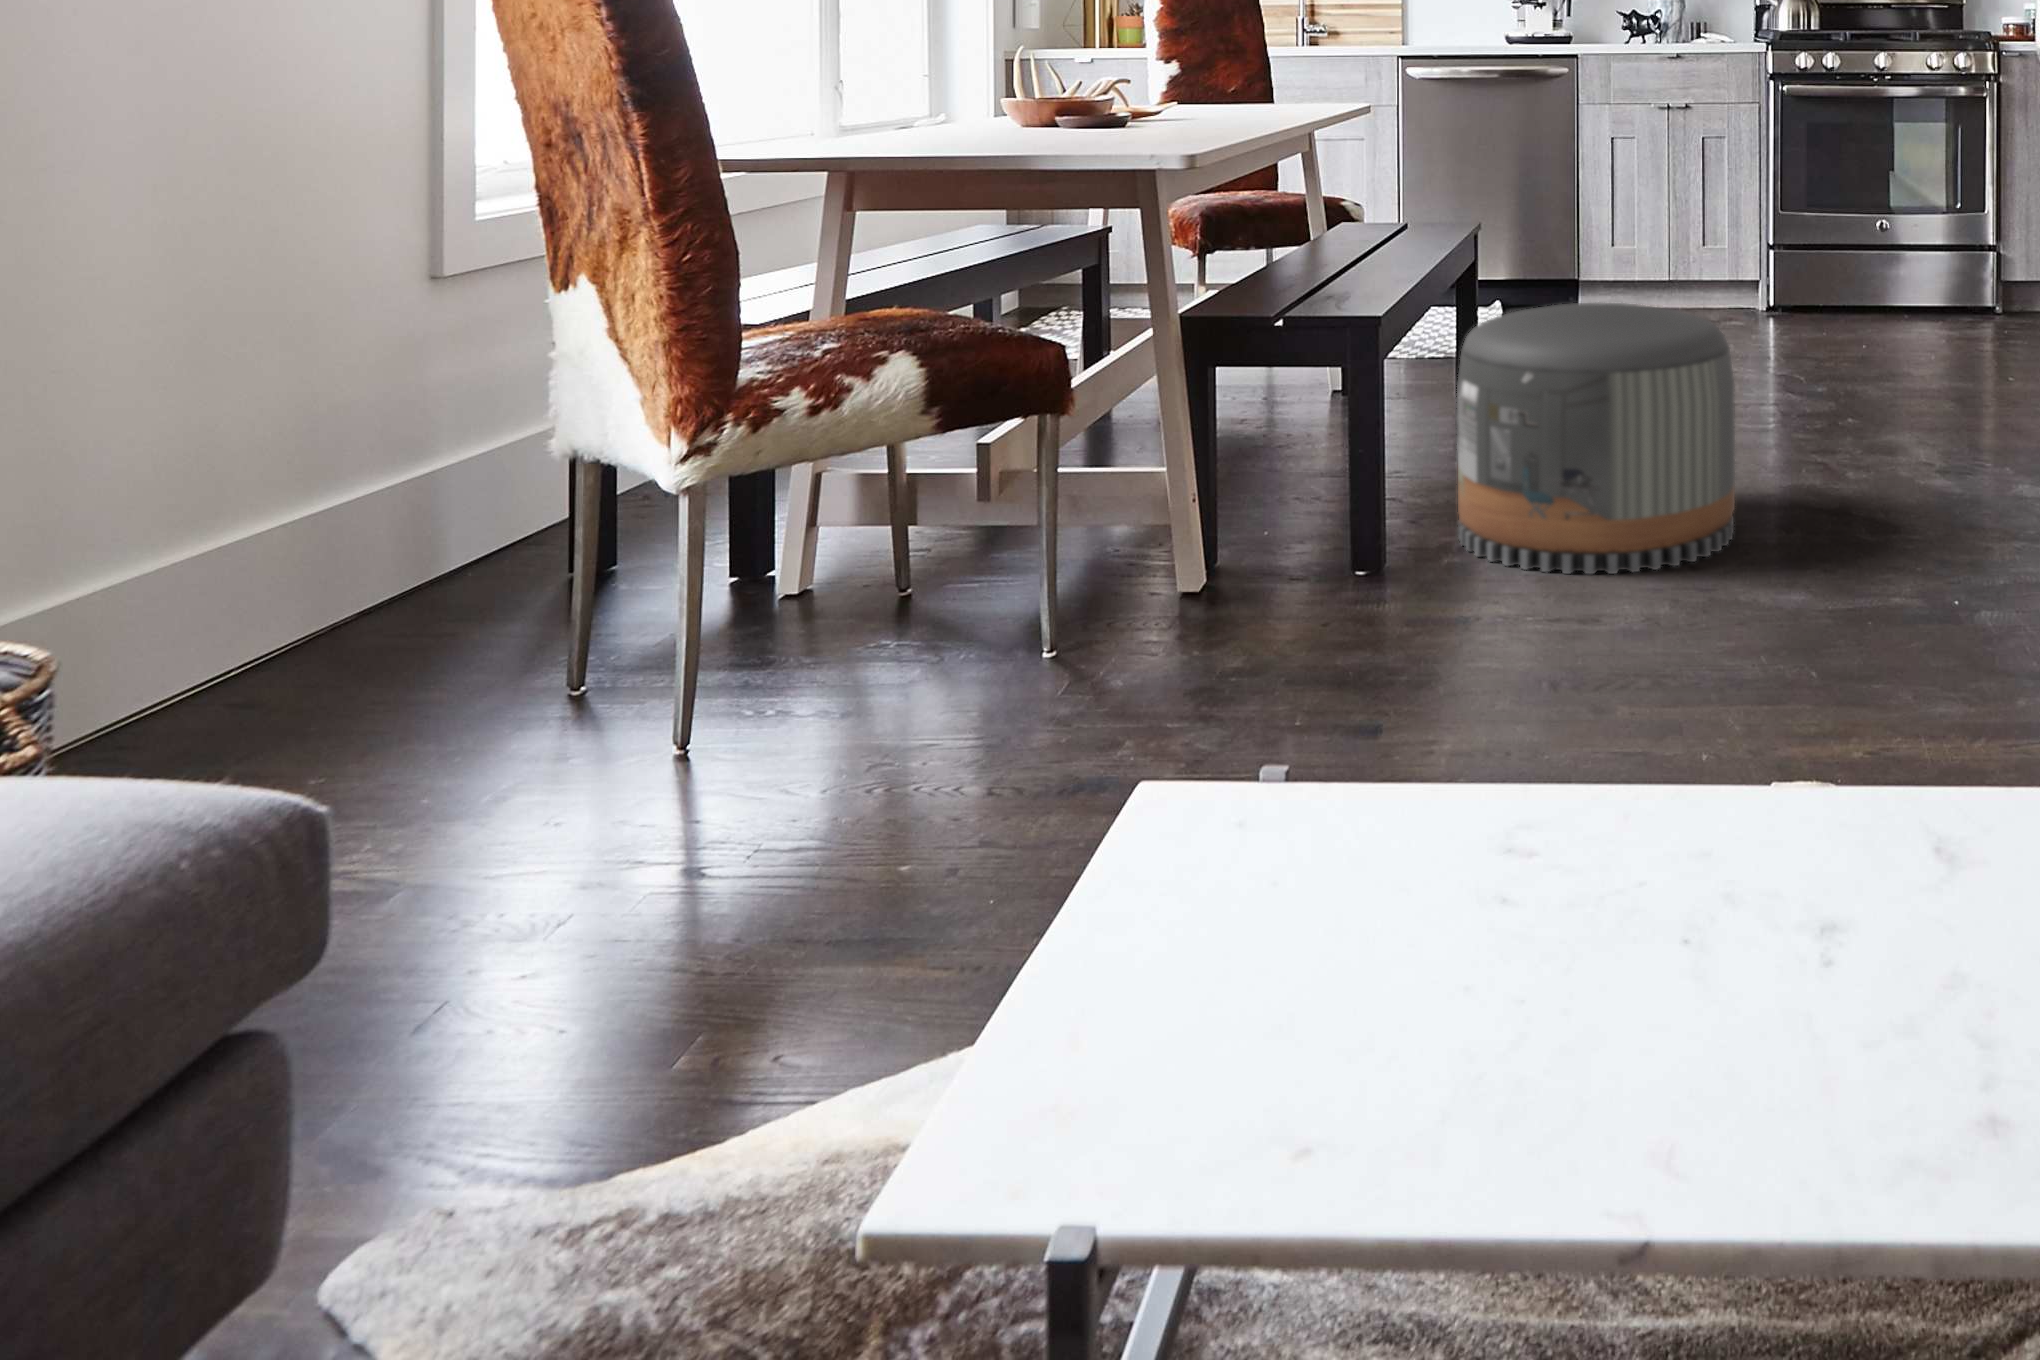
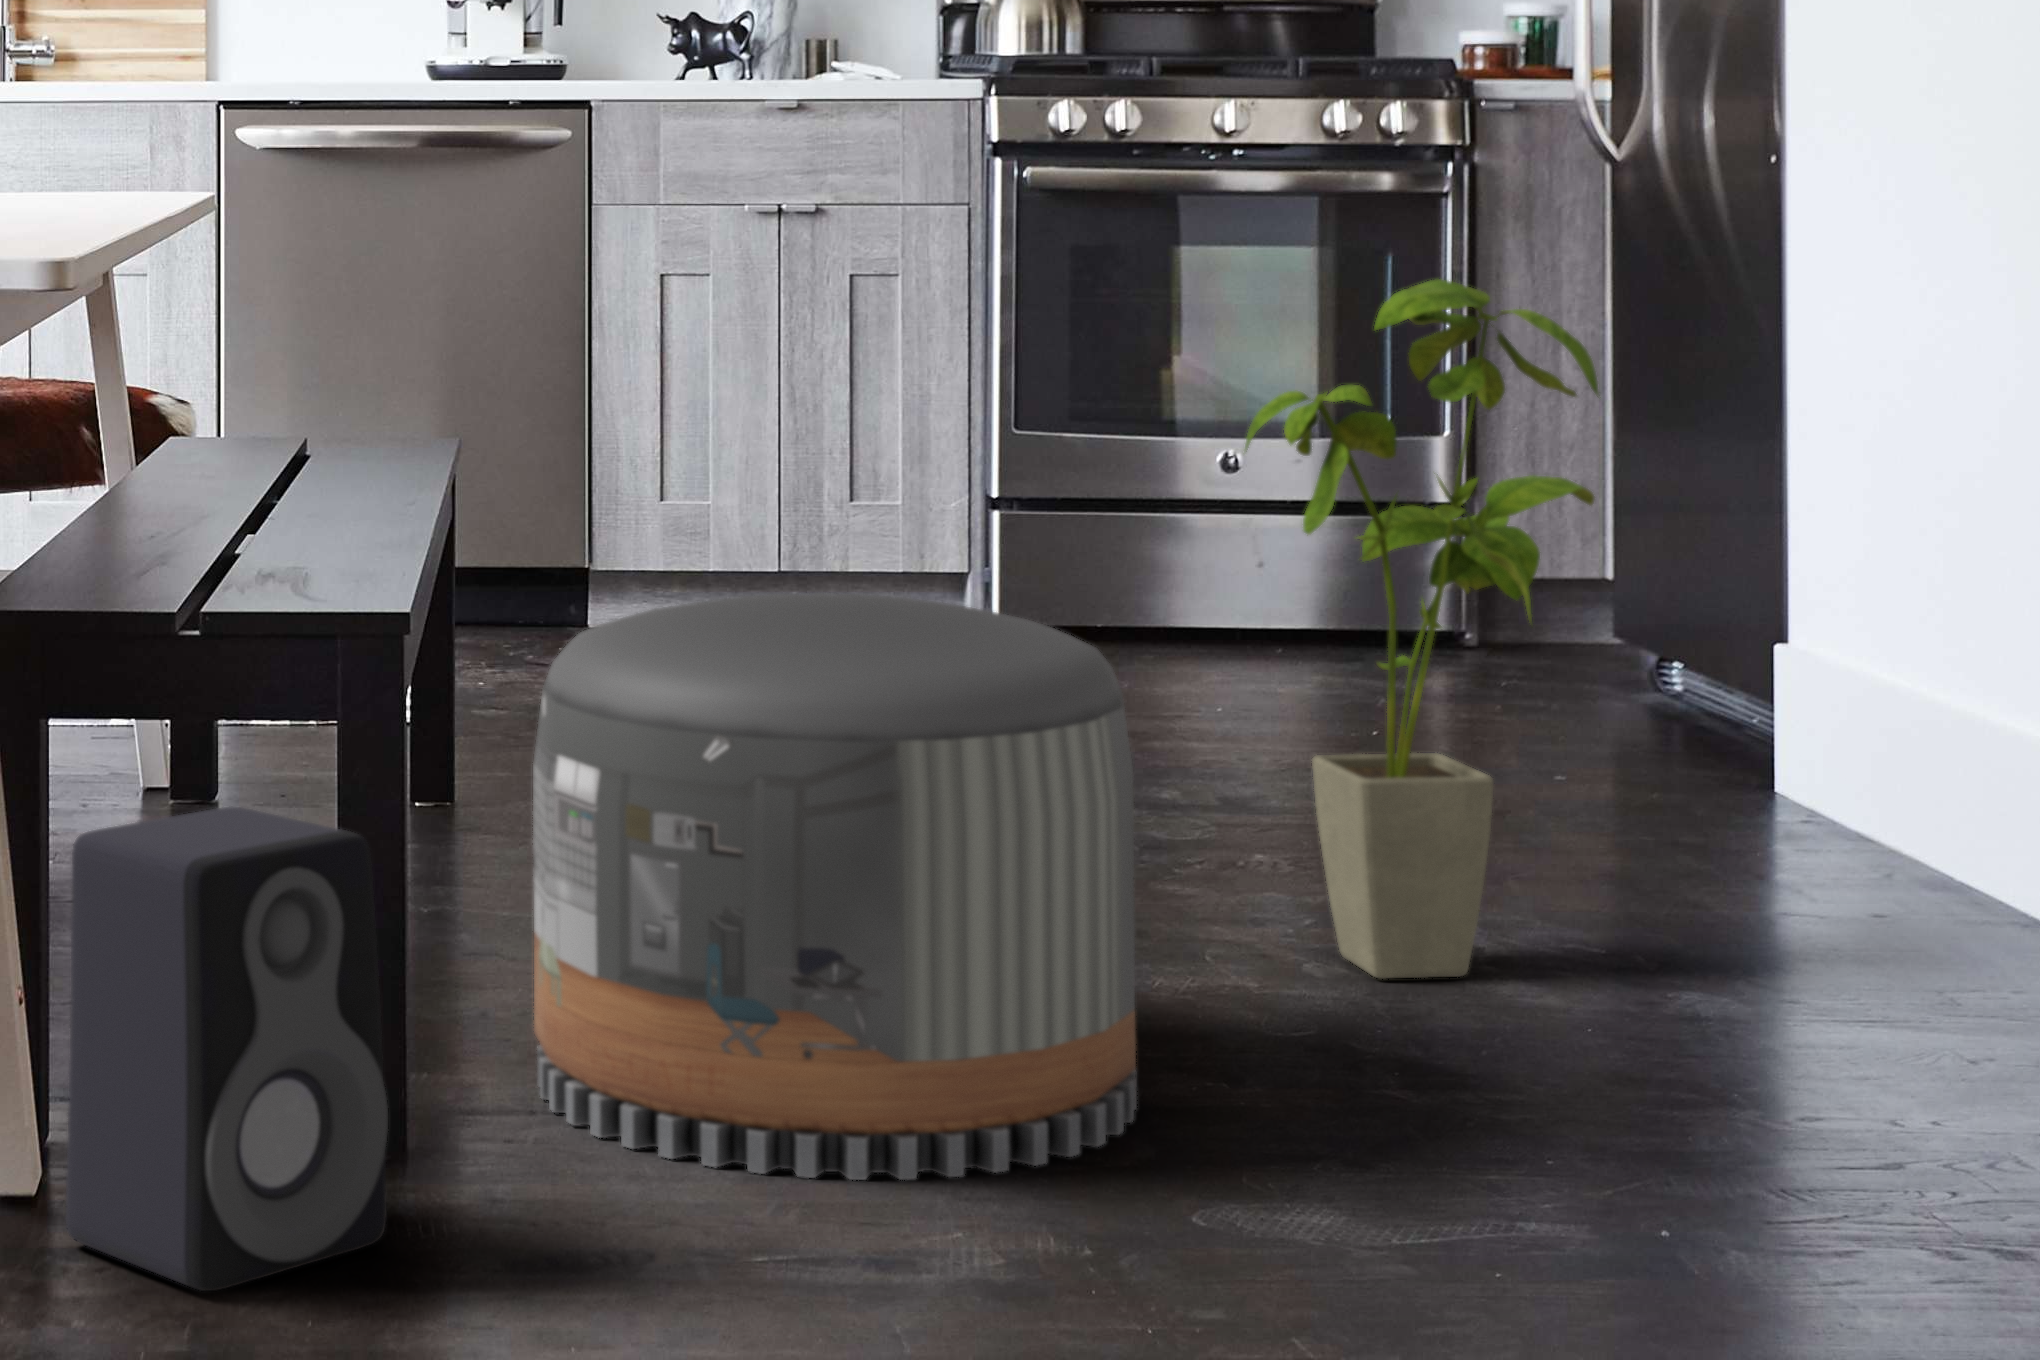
house plant: none [1816,152,1979,477] -> present [1245,279,1600,979]
speaker: none [1209,407,1359,631] -> present [66,807,388,1291]

